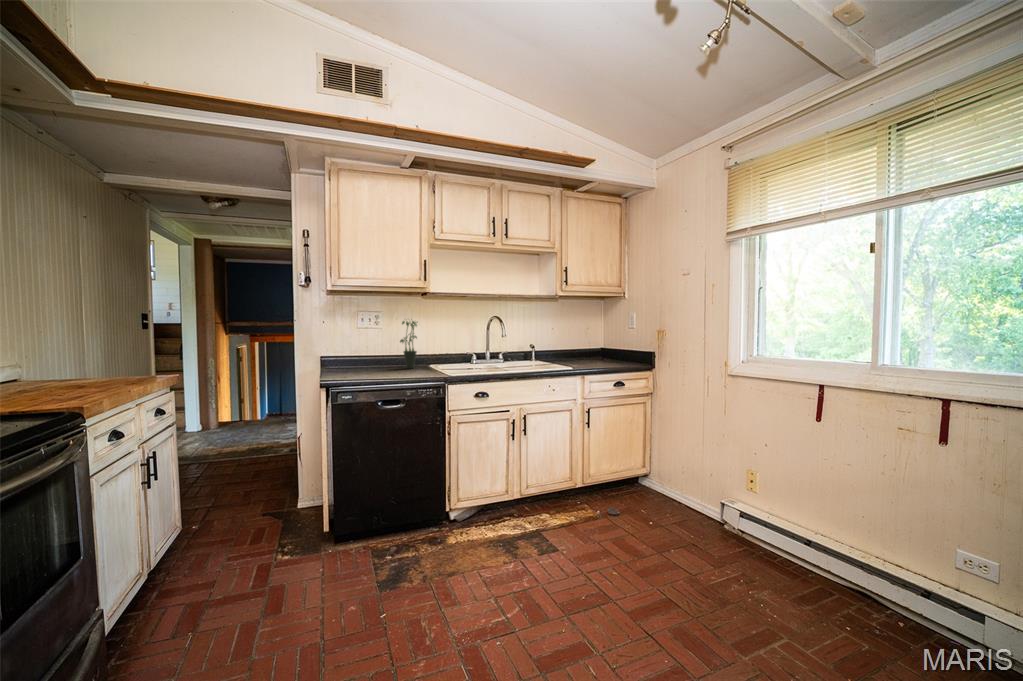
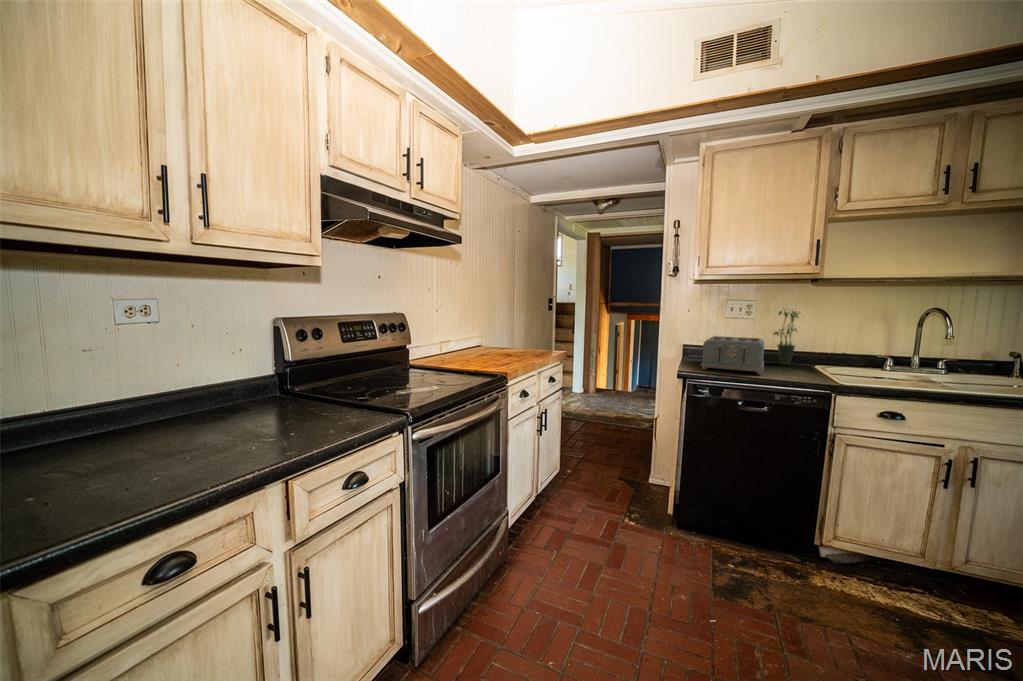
toaster: none [344,345,398,377] -> present [701,336,764,374]

